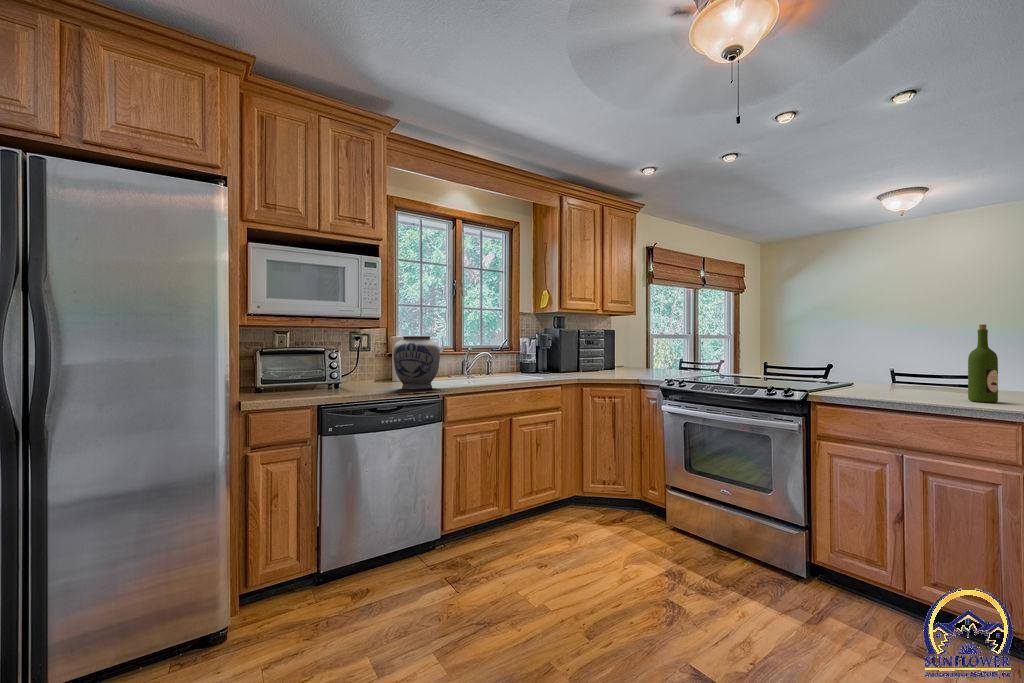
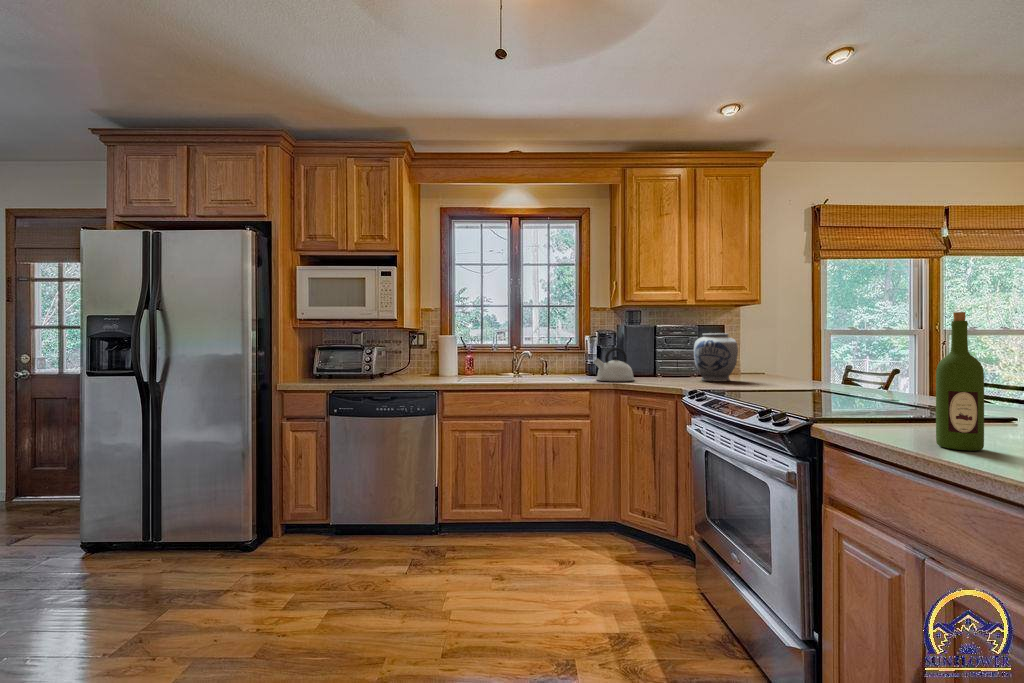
vase: present [393,335,440,390] -> present [694,333,738,382]
kettle: none [556,347,589,376] -> present [594,347,634,381]

